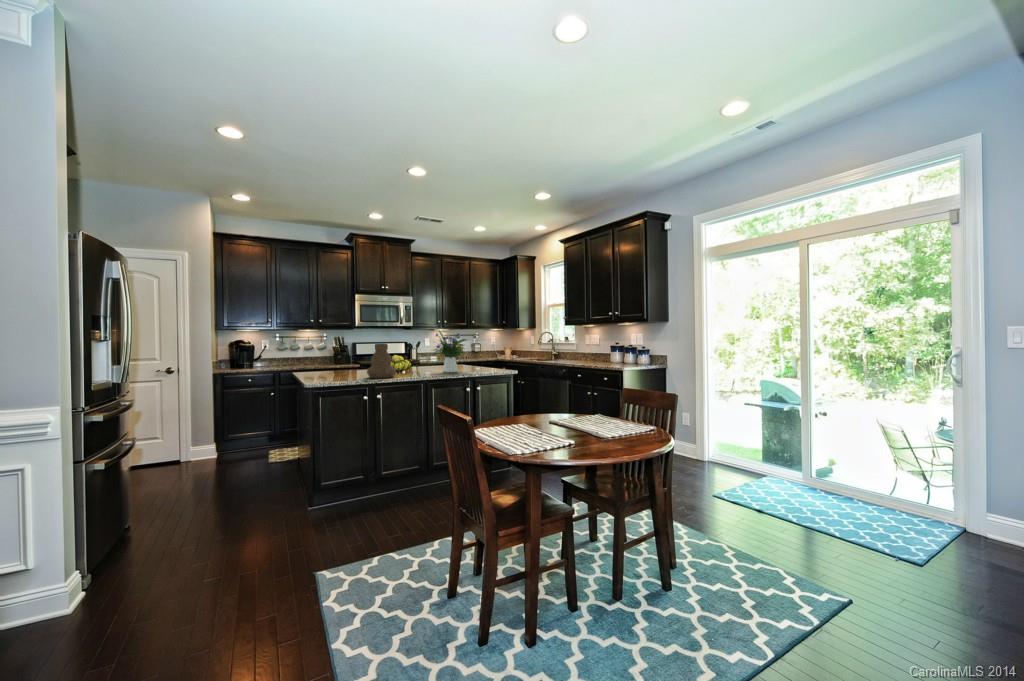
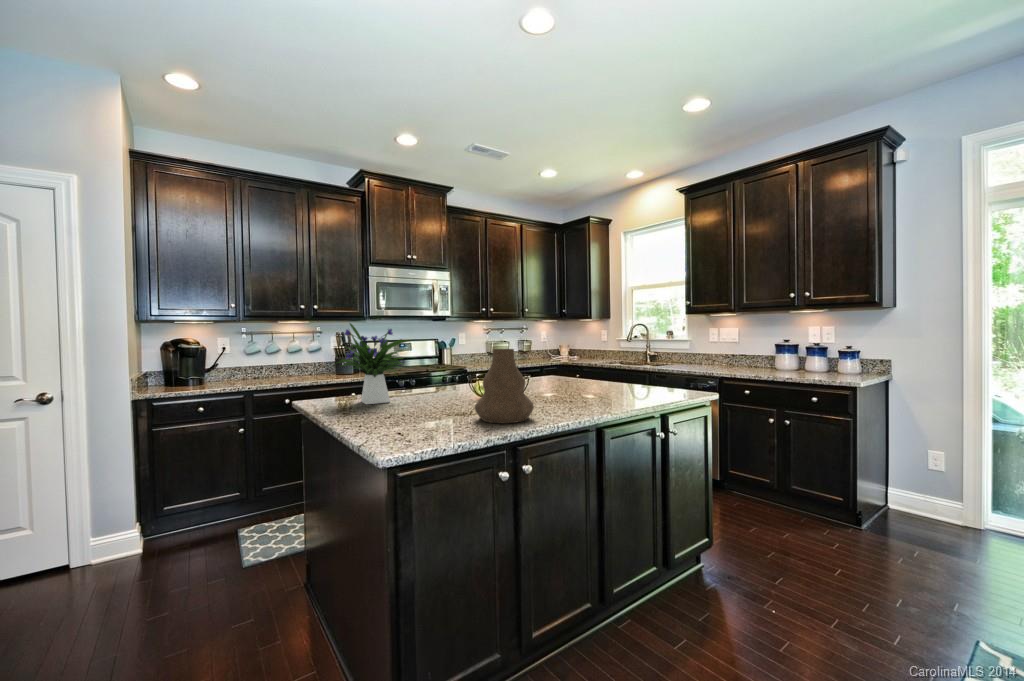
flower arrangement: present [434,331,466,372] -> present [341,323,408,404]

